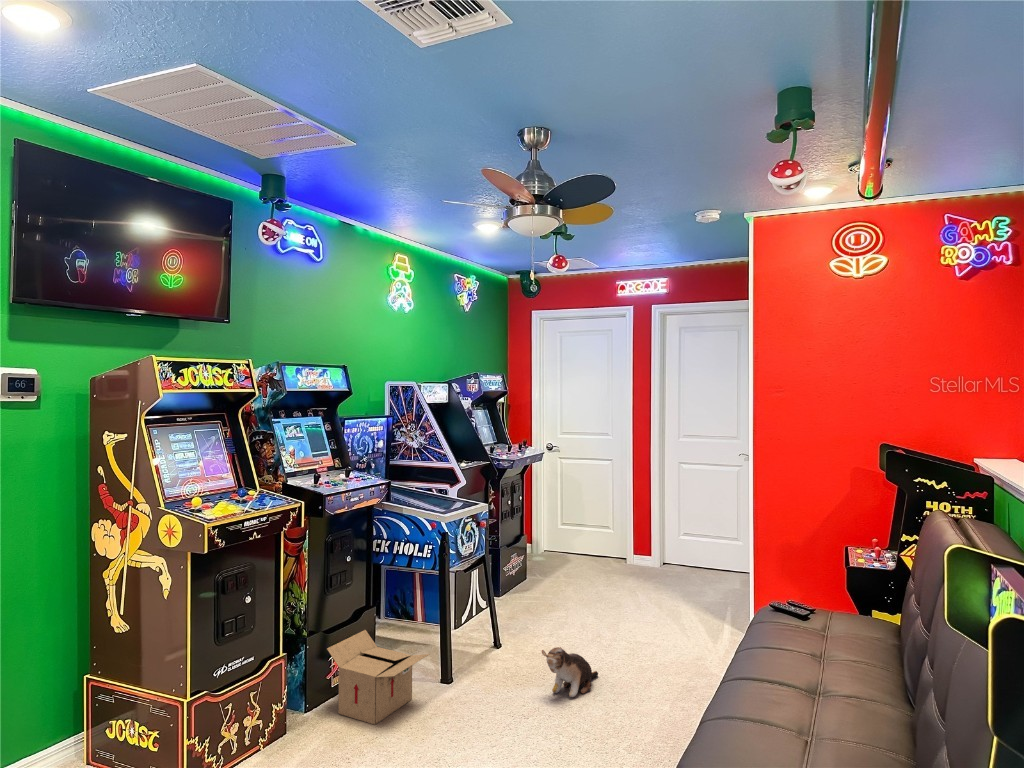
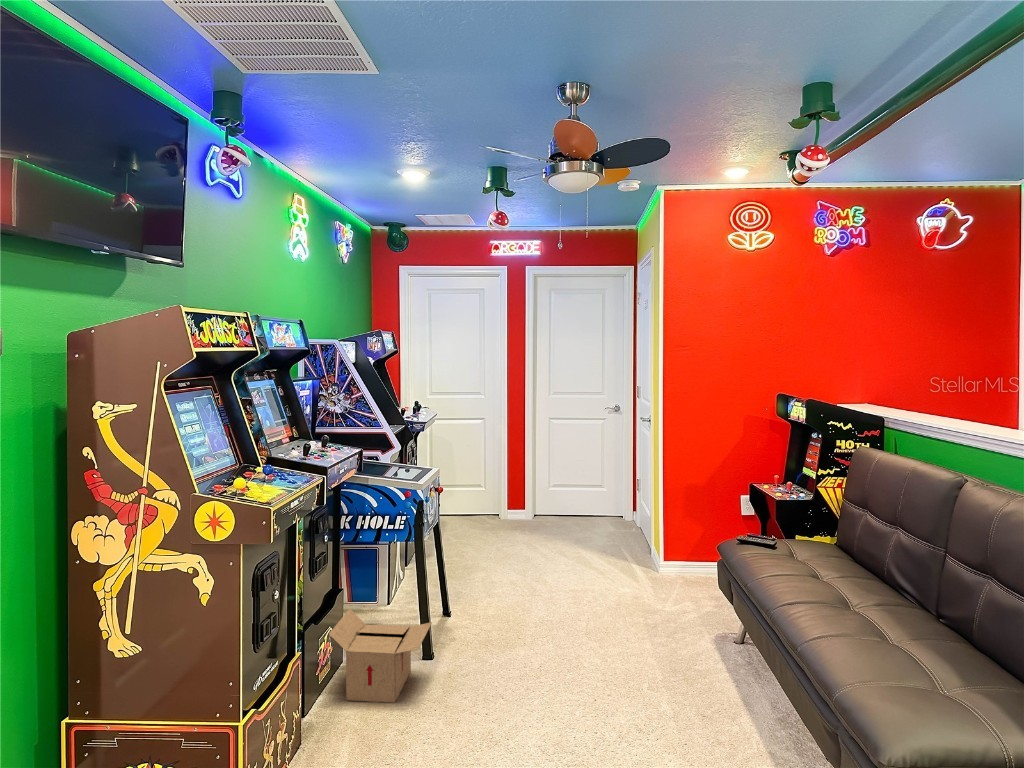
plush toy: present [542,647,598,697] -> none [533,596,570,641]

